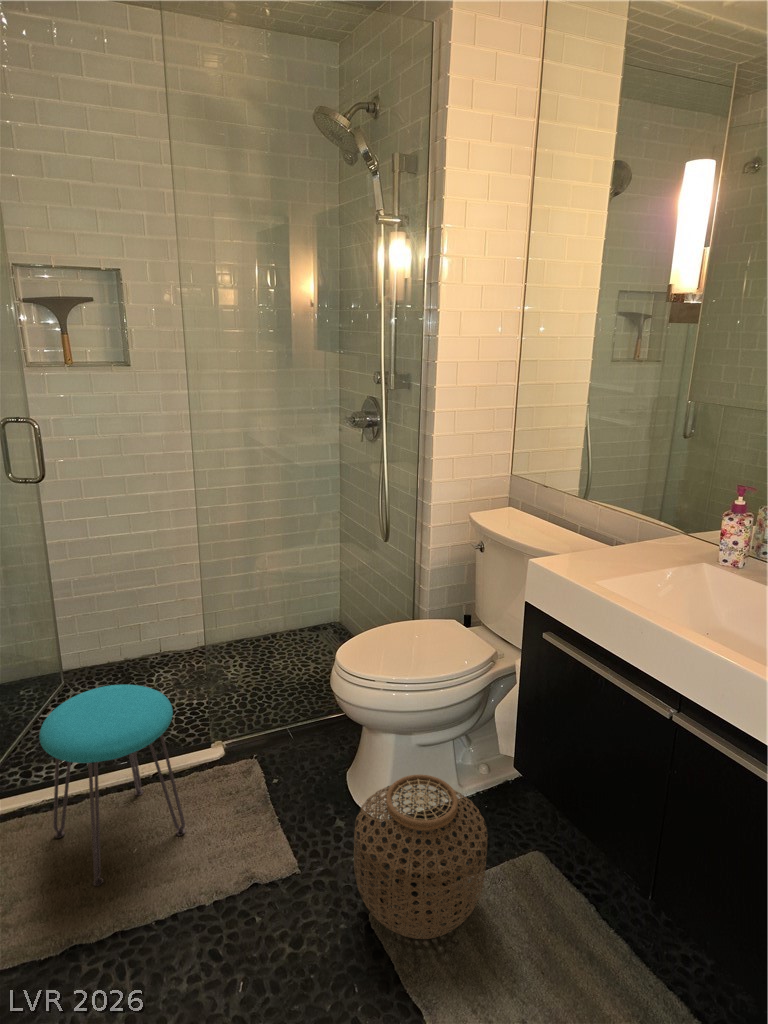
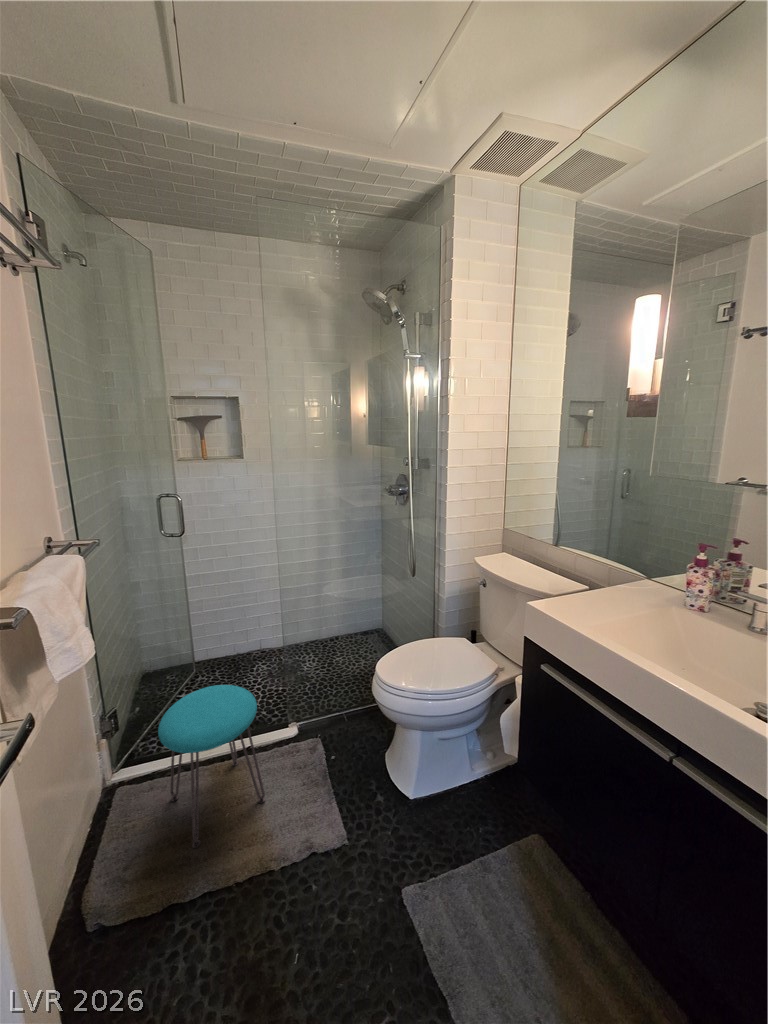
woven basket: present [354,775,488,939] -> none [389,772,498,922]

